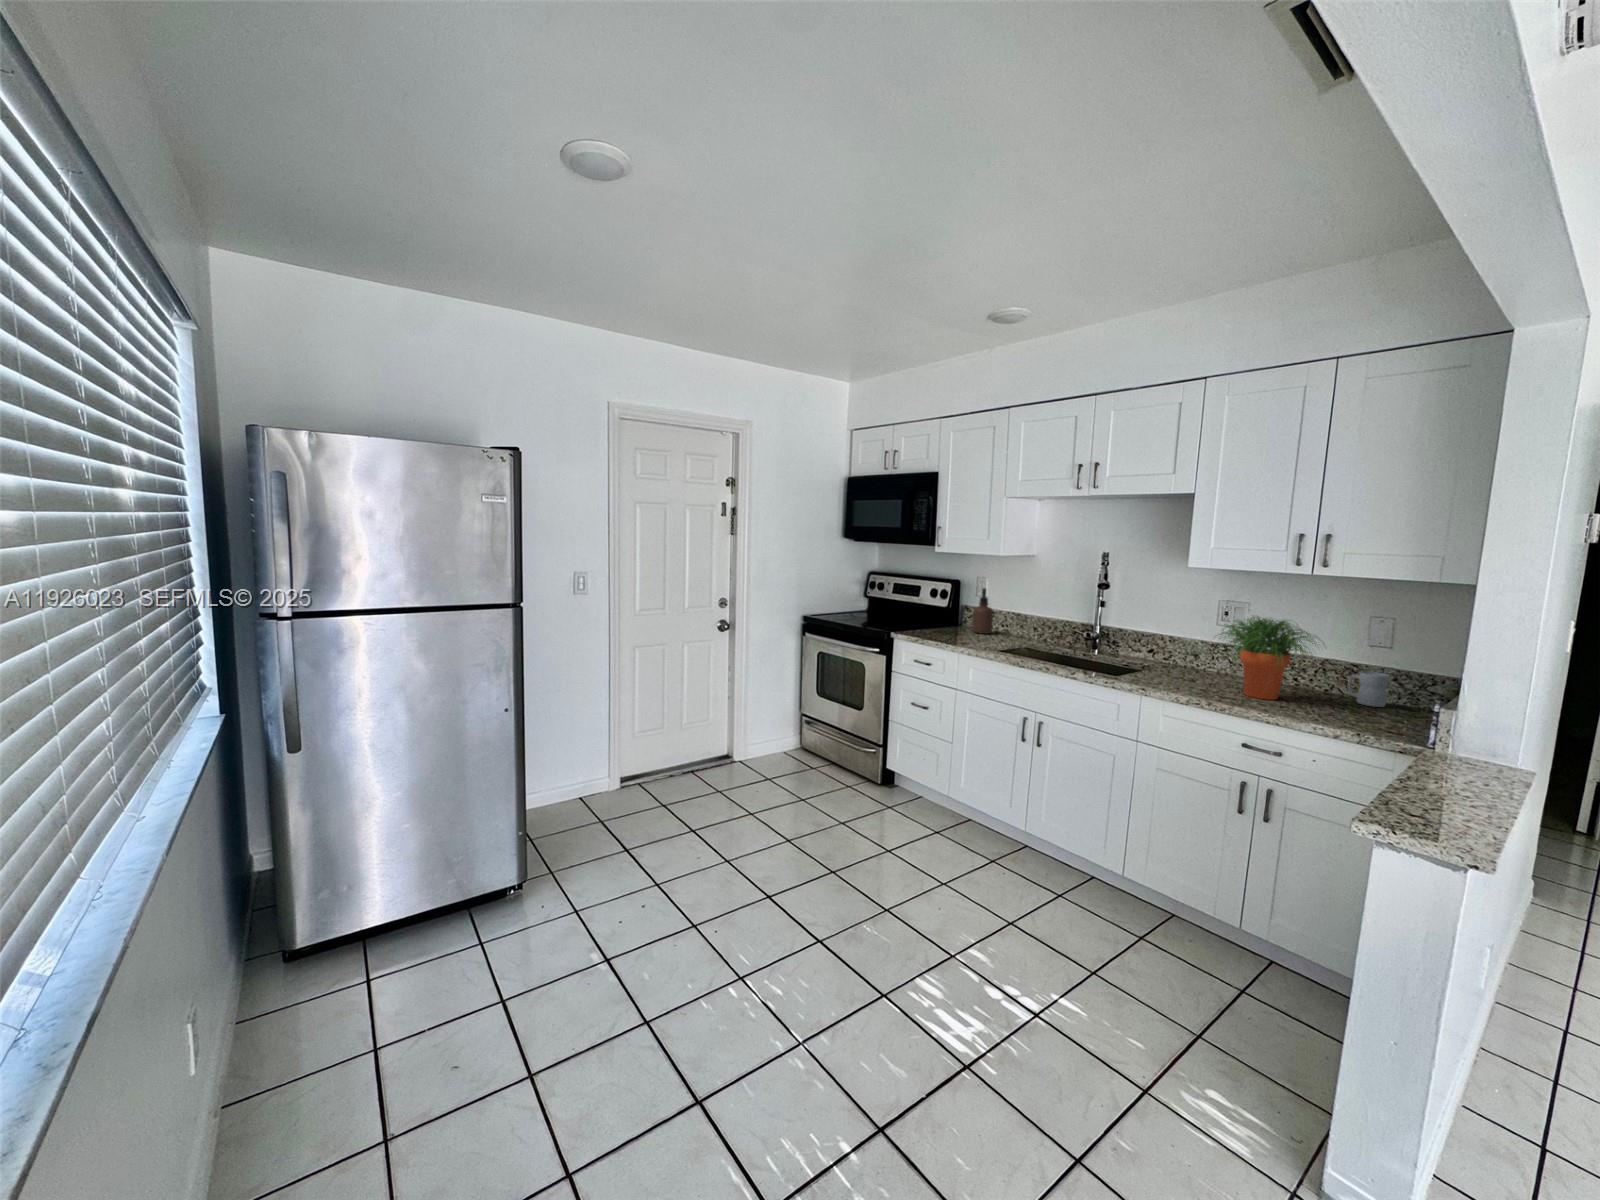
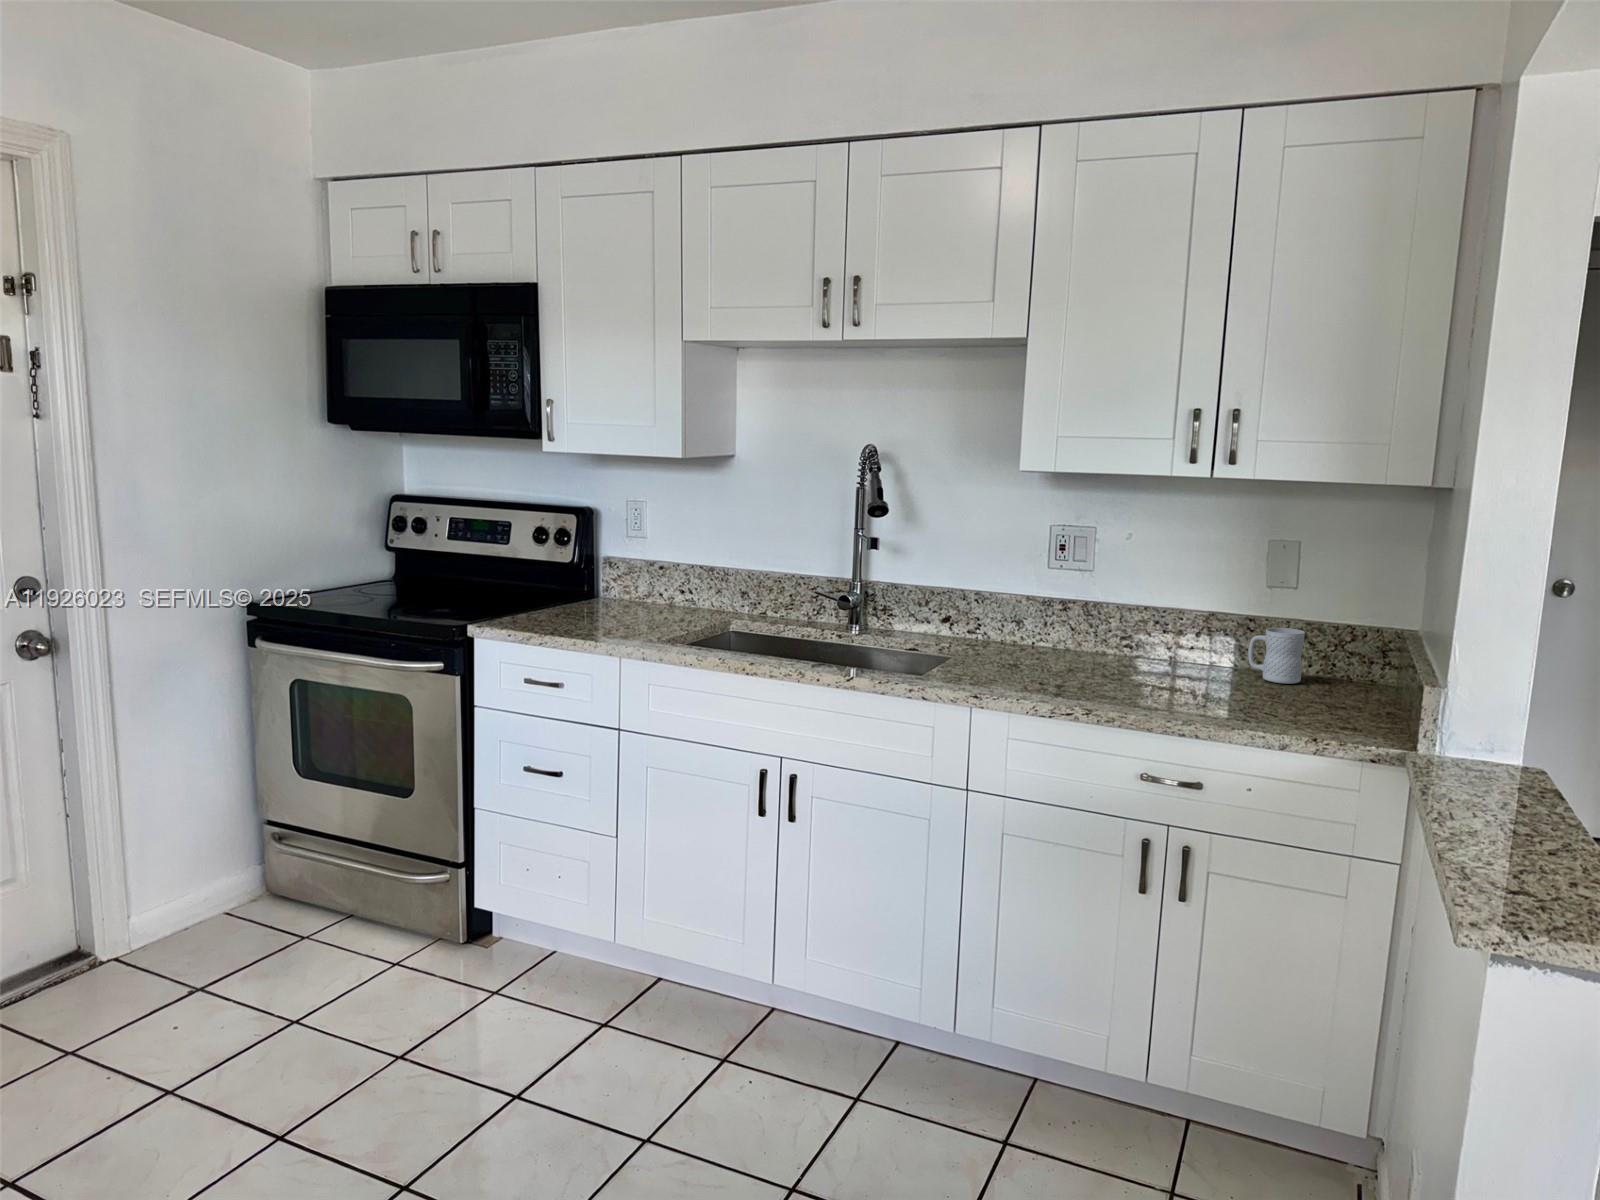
soap dispenser: present [972,588,993,634] -> none [621,521,659,610]
potted plant: present [1215,615,1320,700] -> none [1070,549,1238,691]

